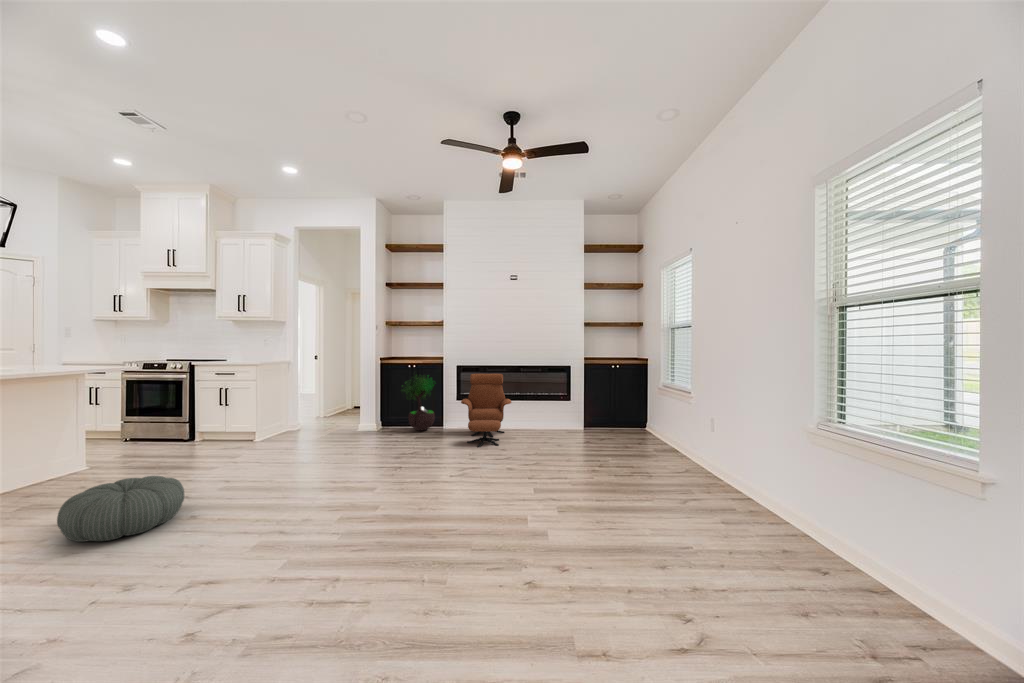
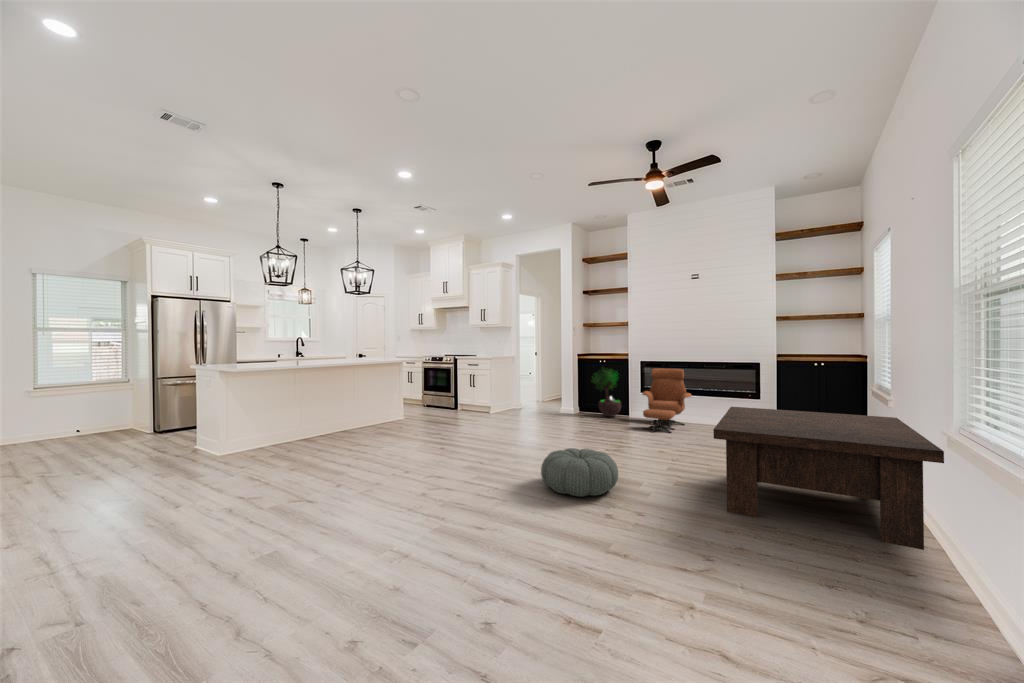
coffee table: none [588,420,819,556] -> present [713,407,944,550]
pouf: present [57,476,184,542] -> present [541,448,618,497]

